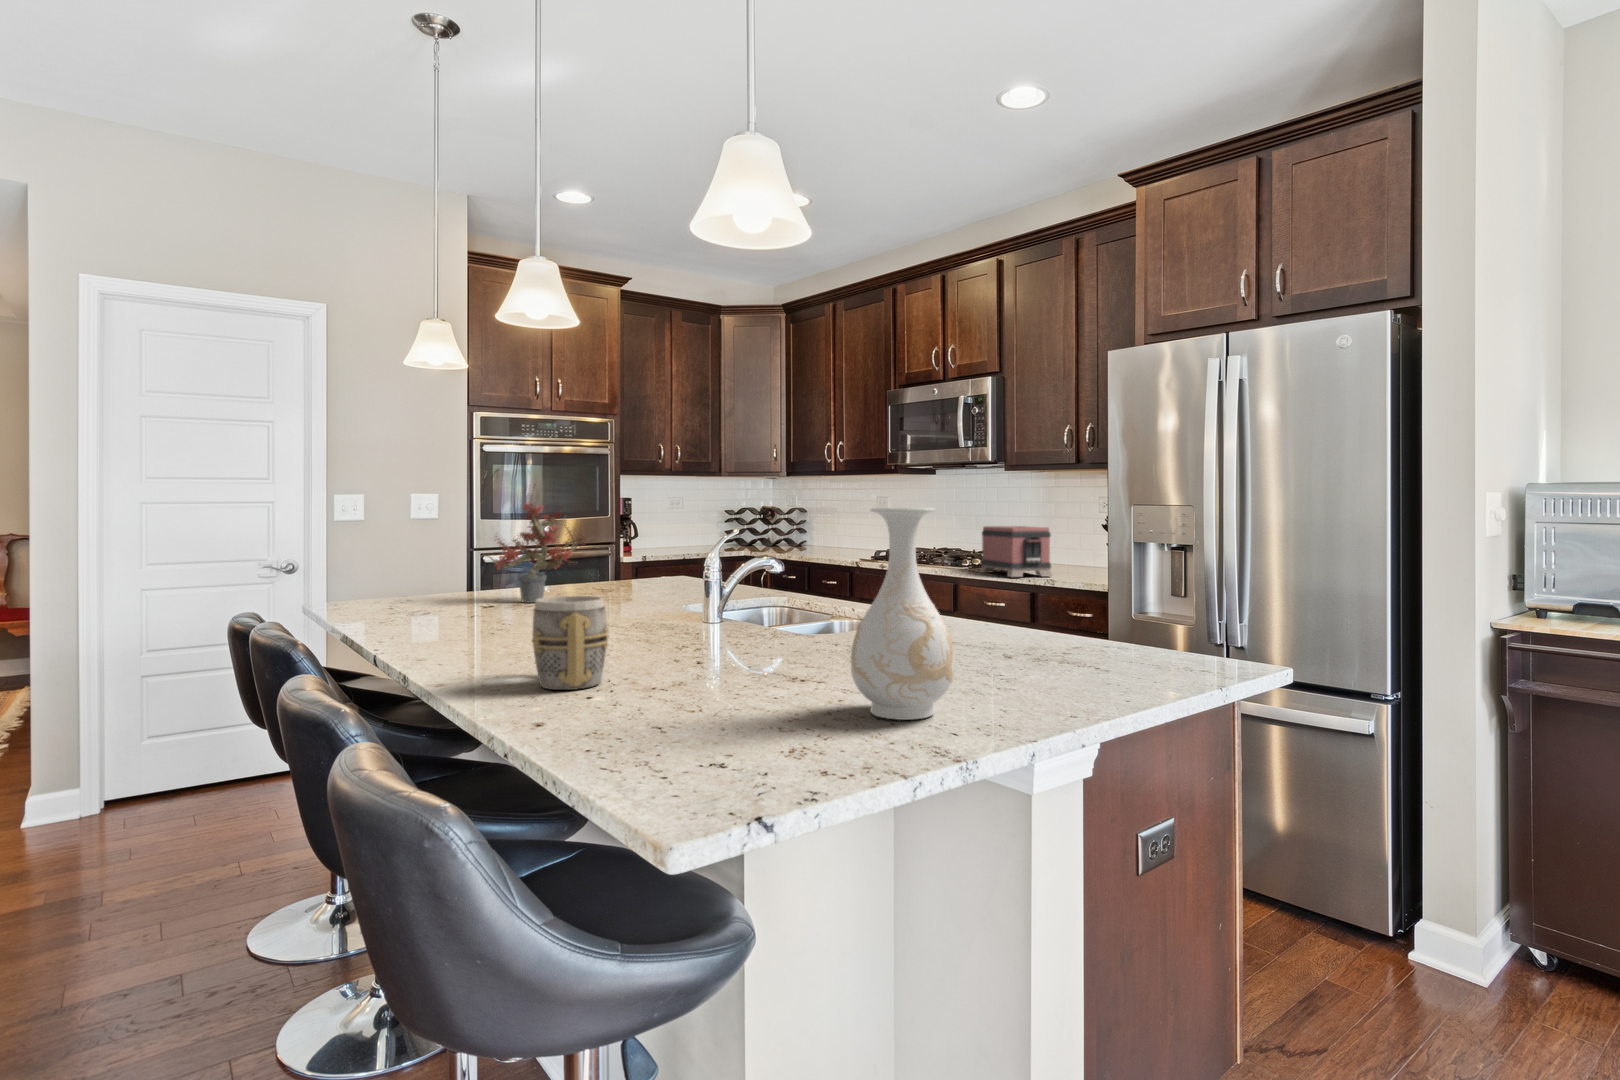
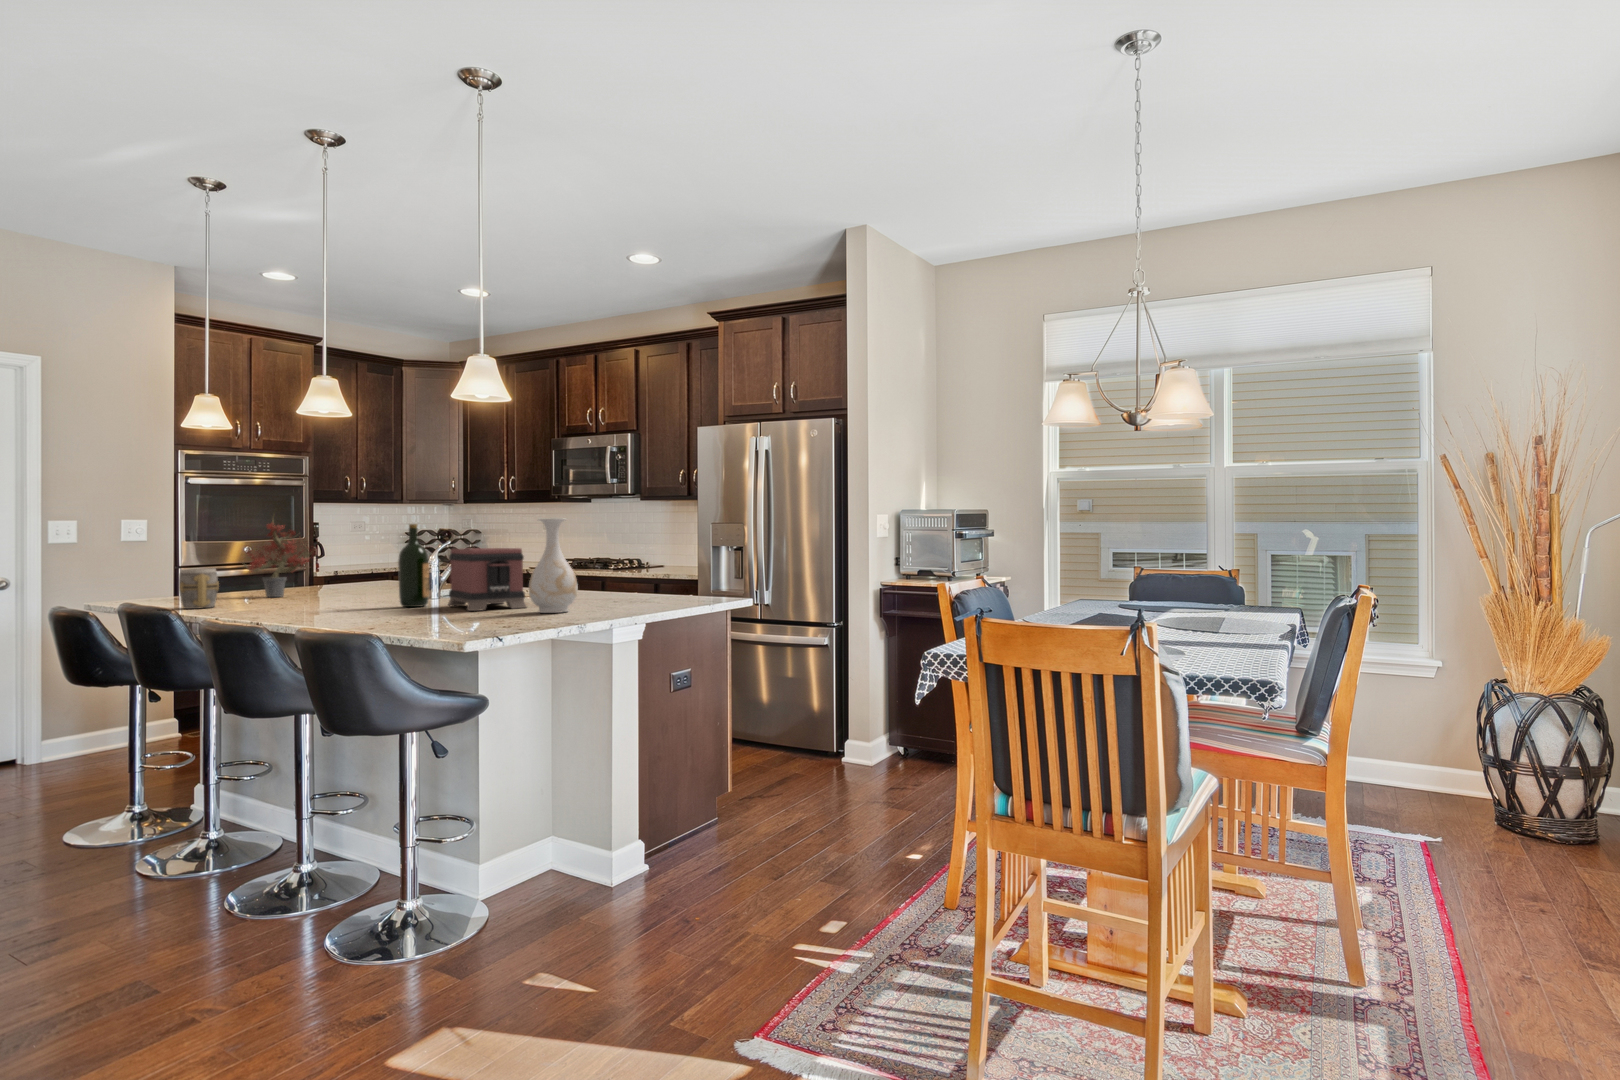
wine bottle: none [642,511,691,655] -> present [398,524,429,607]
toaster: present [980,526,1052,577] -> present [448,548,526,611]
mug: present [532,596,609,690] -> present [179,568,219,609]

